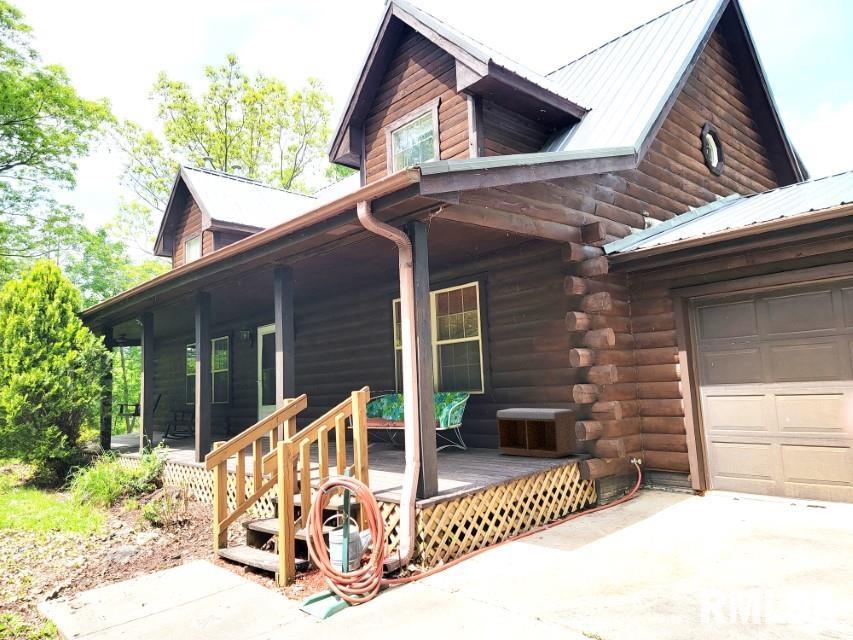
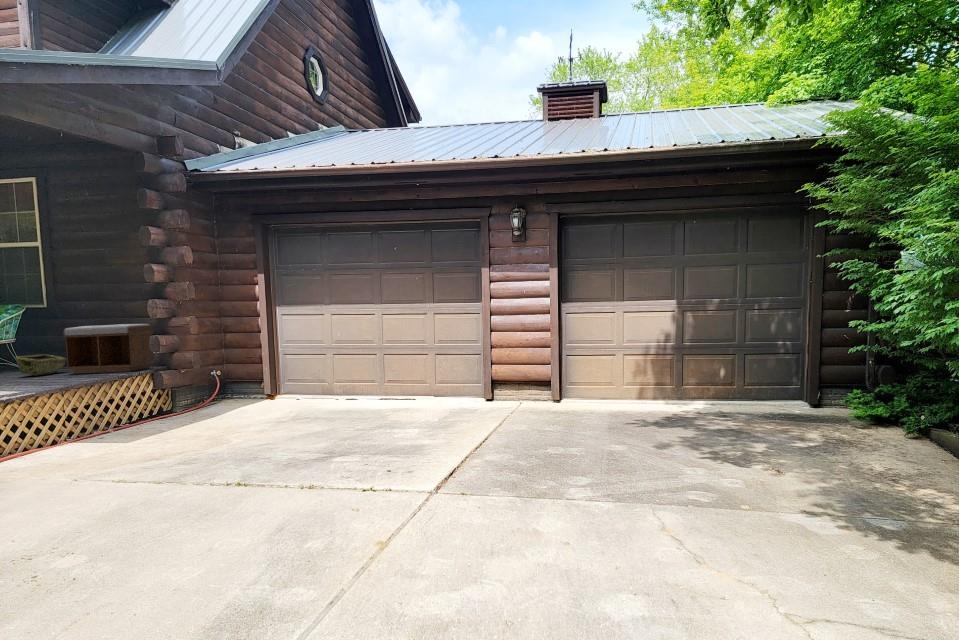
woven basket: none [457,431,496,452] -> present [16,355,67,376]

